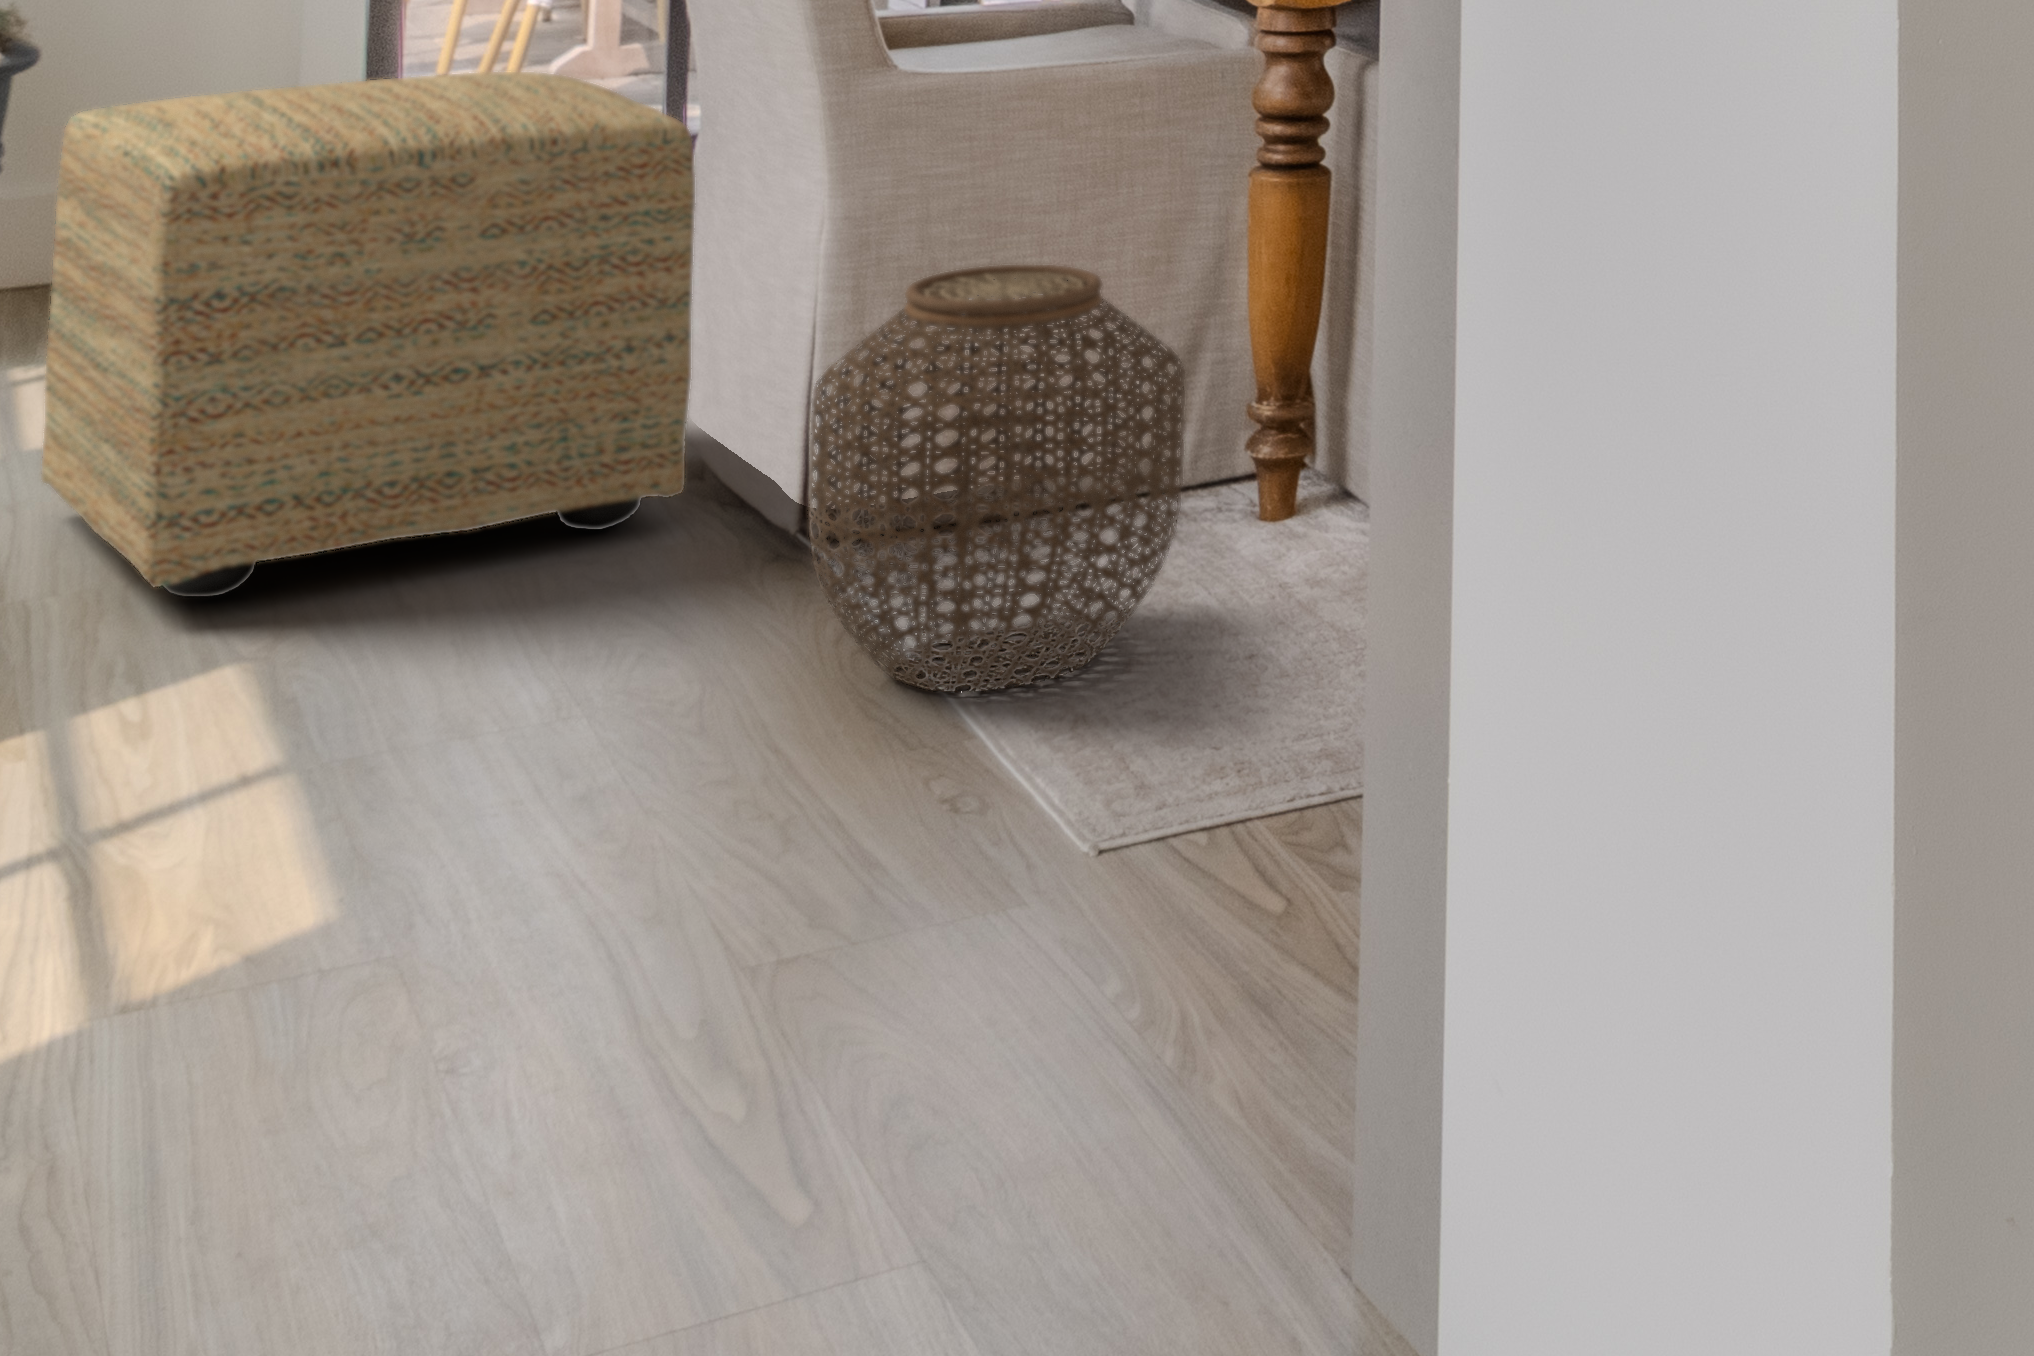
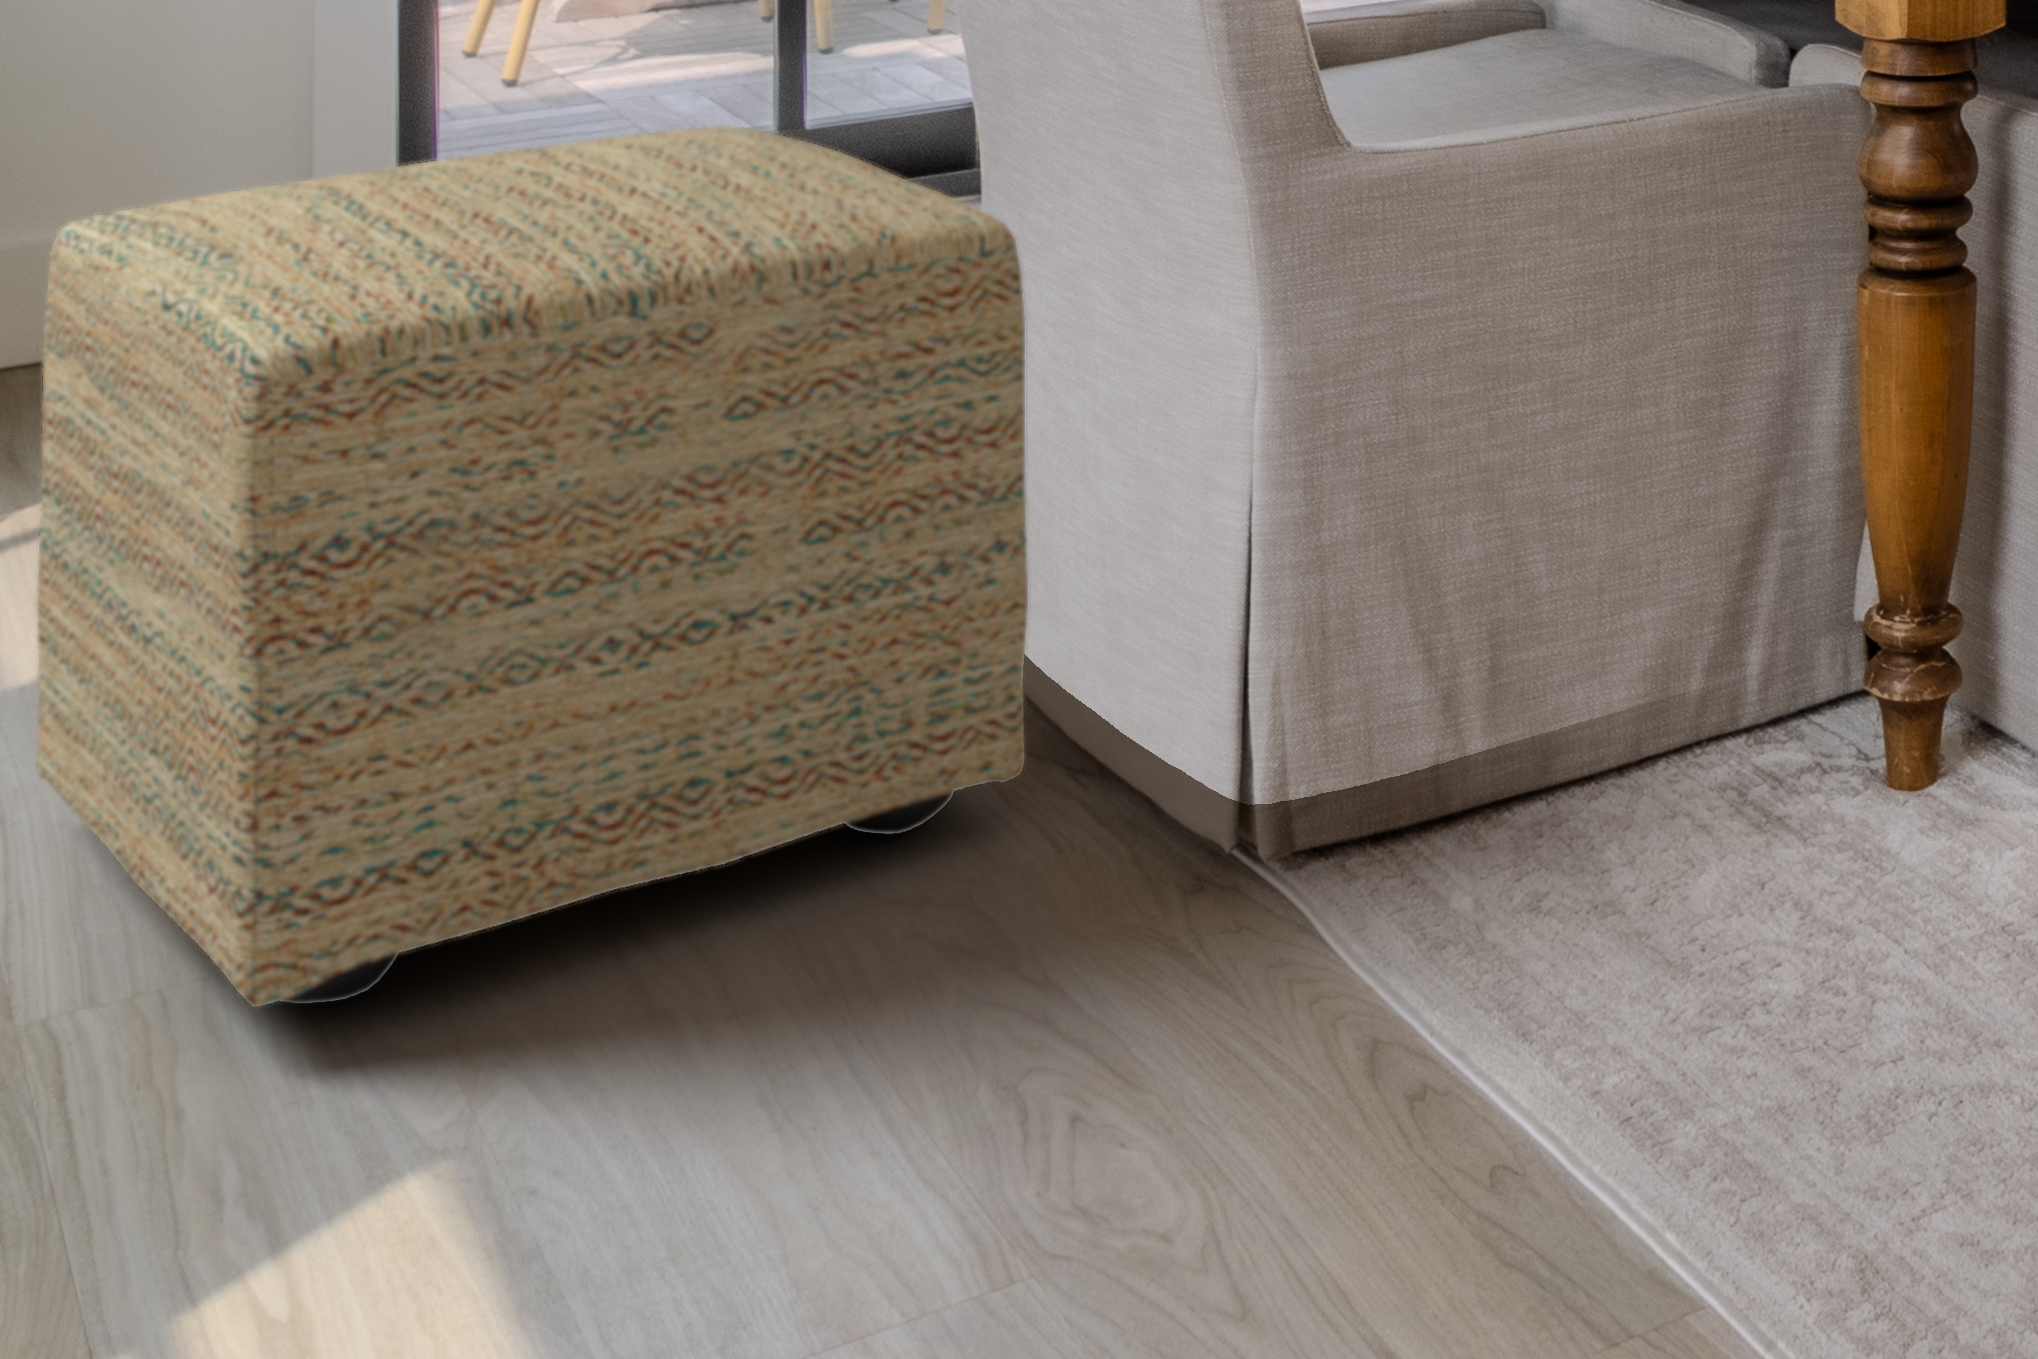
woven basket: present [809,265,1185,692] -> none [1339,469,1909,1184]

